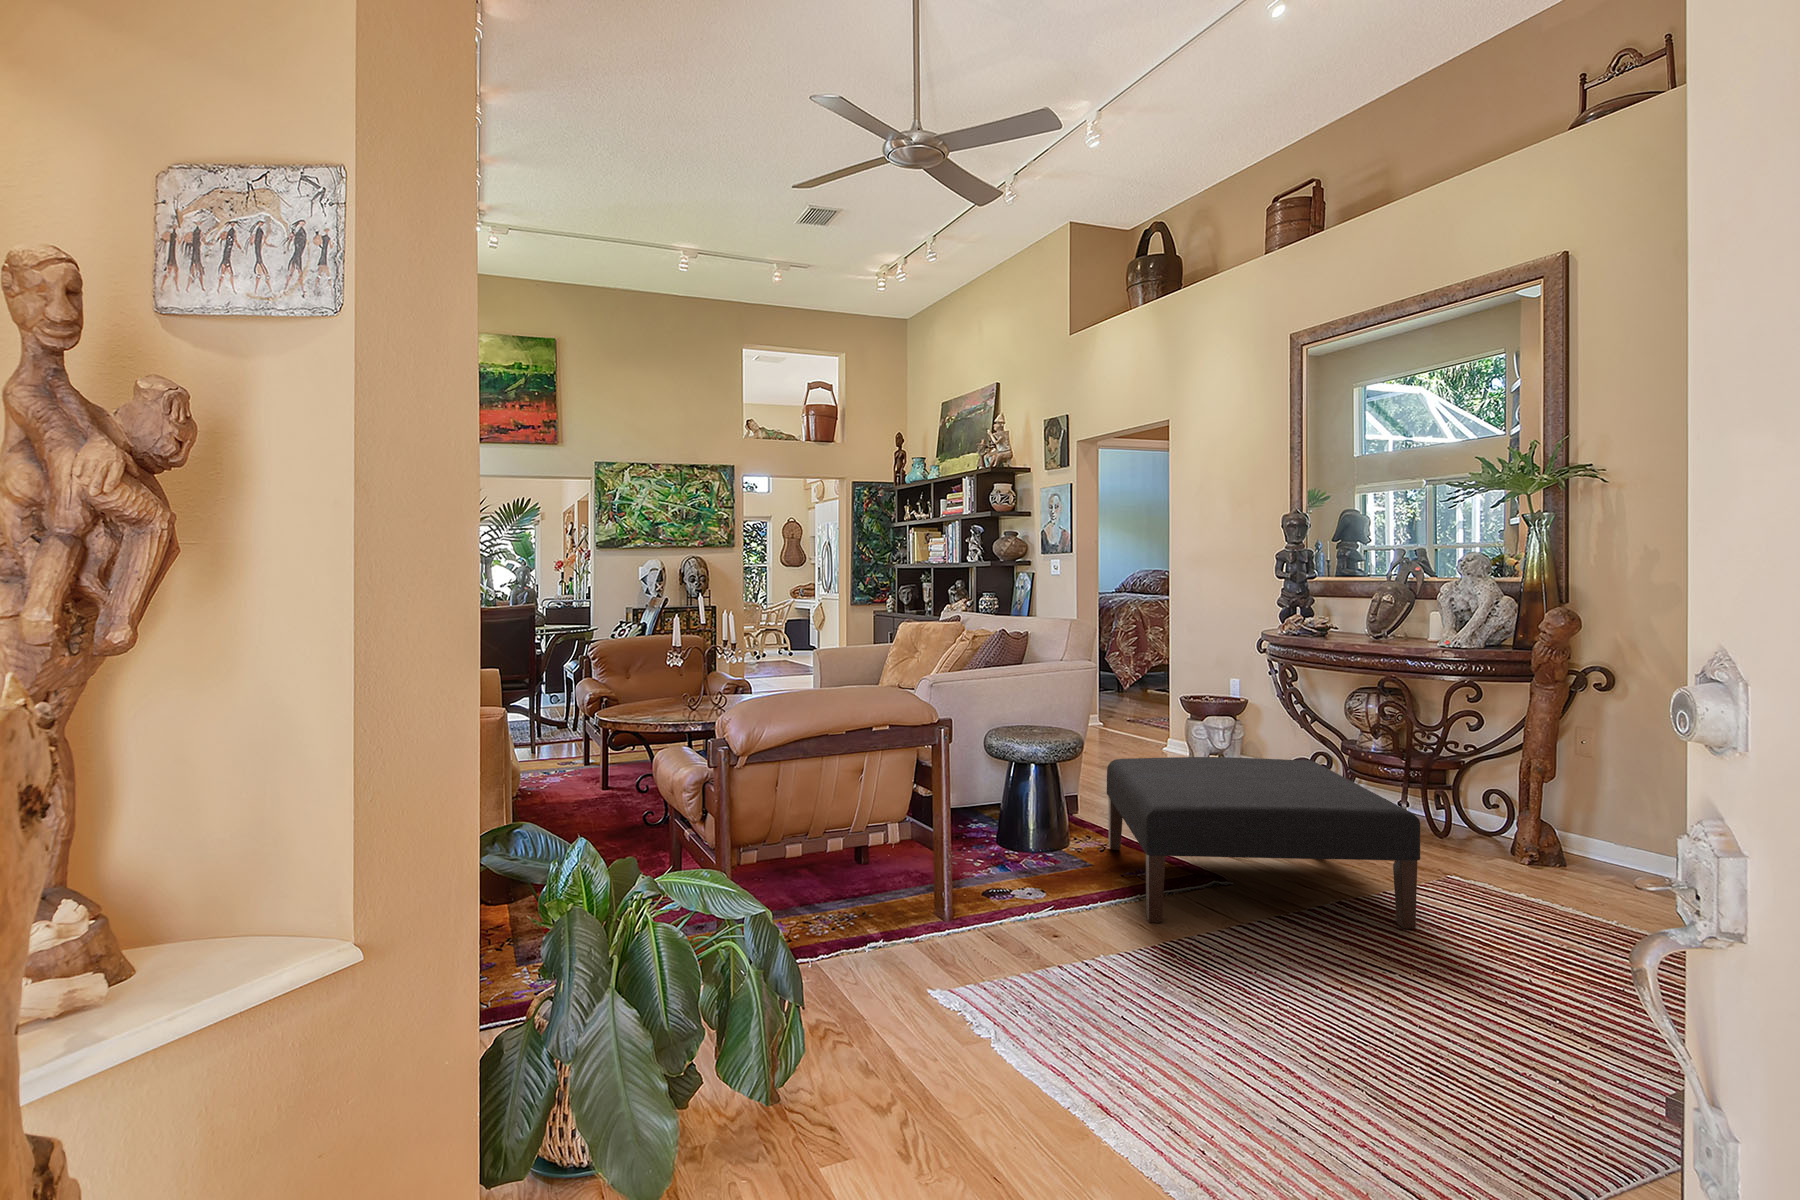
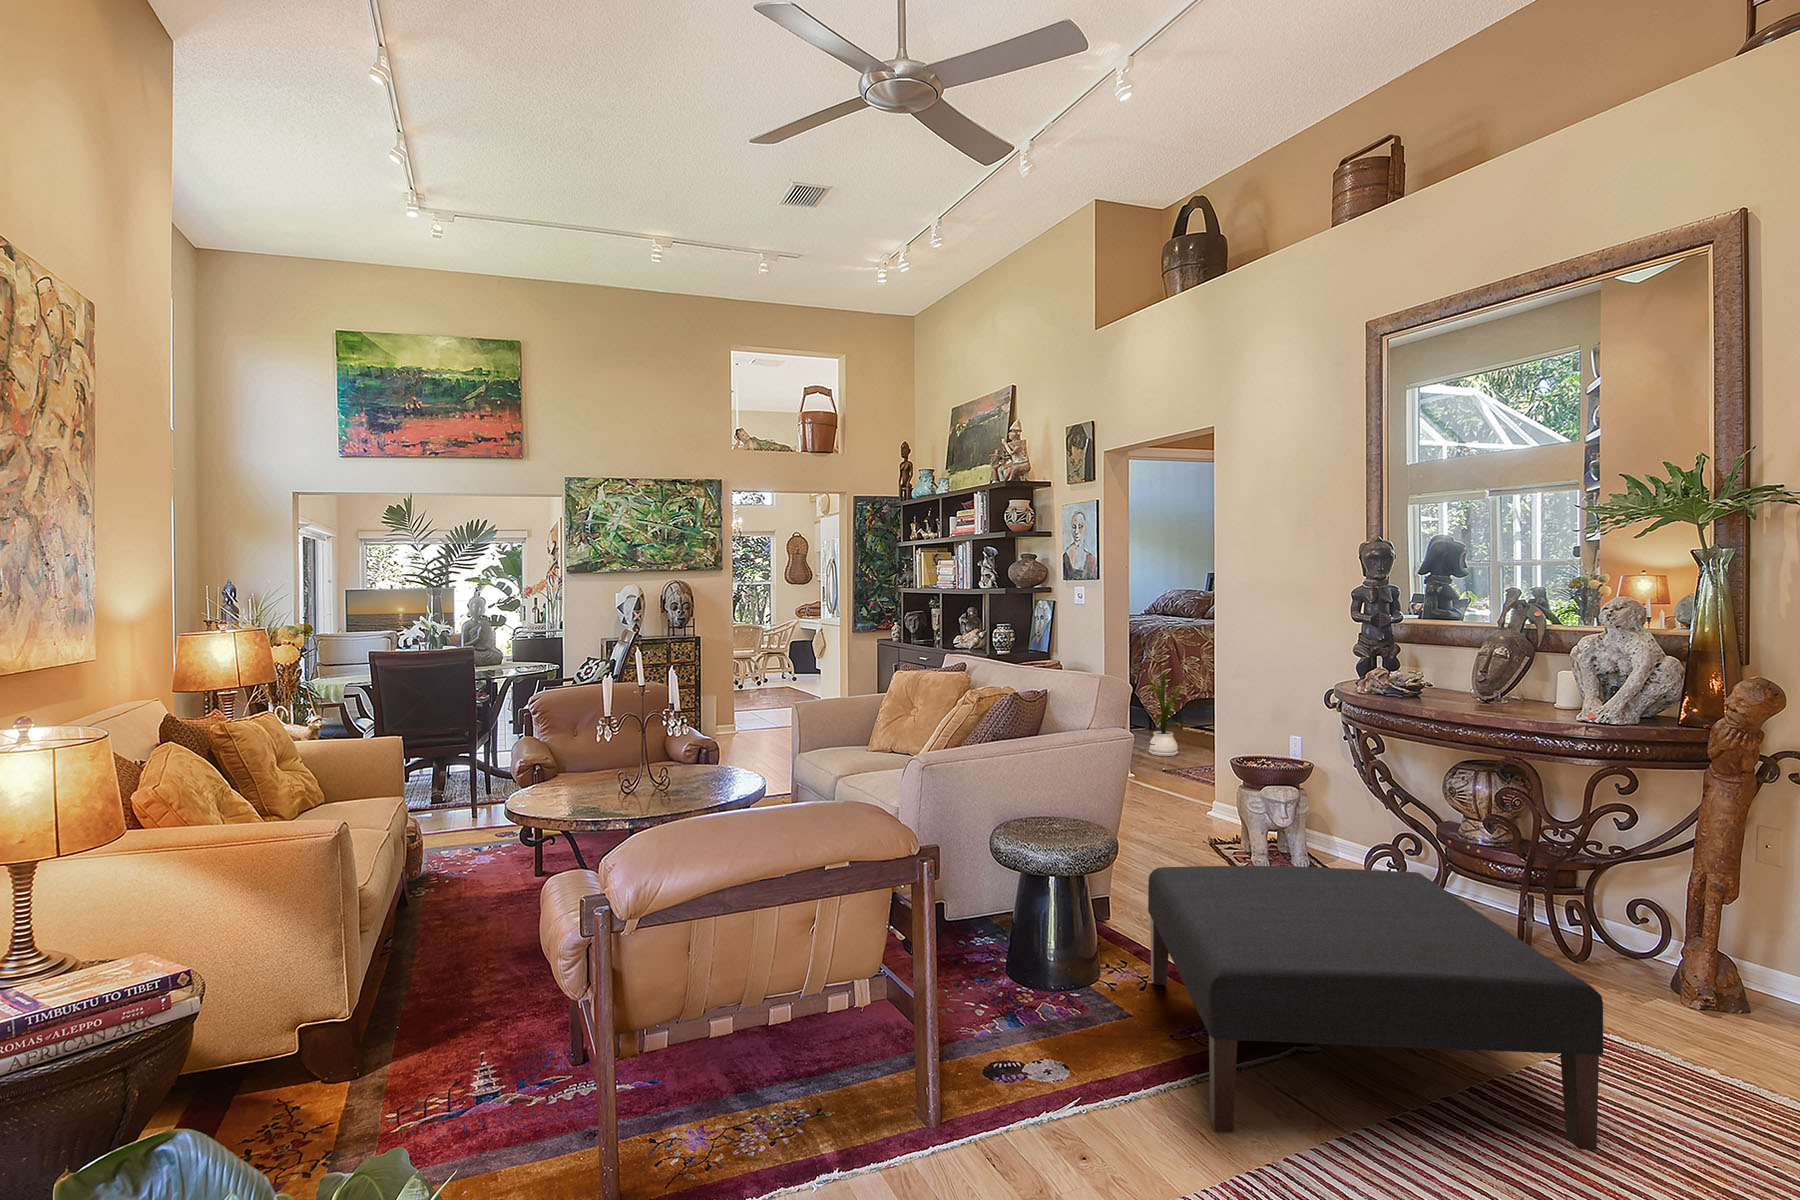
house plant: none [1110,635,1147,711] -> present [1144,671,1182,756]

